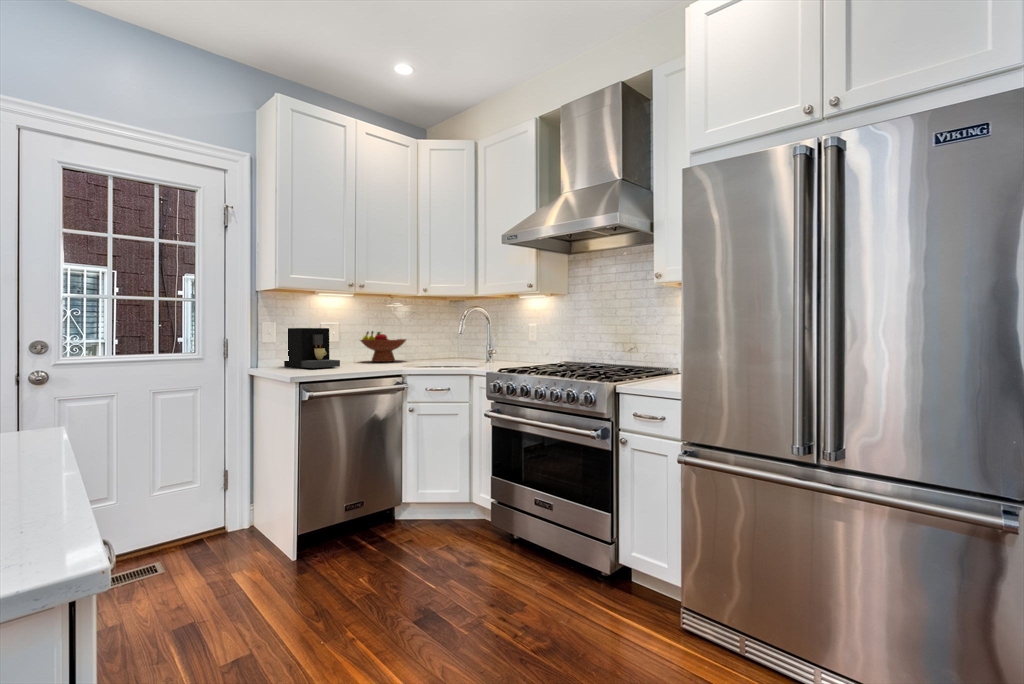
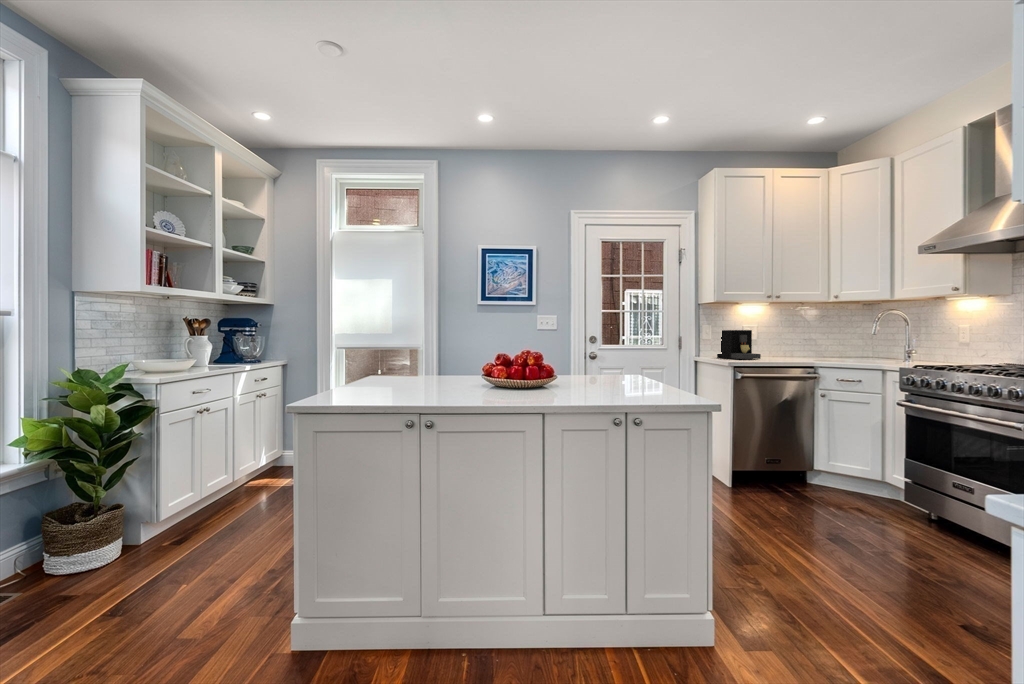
fruit bowl: present [360,331,406,362] -> none [775,332,818,357]

